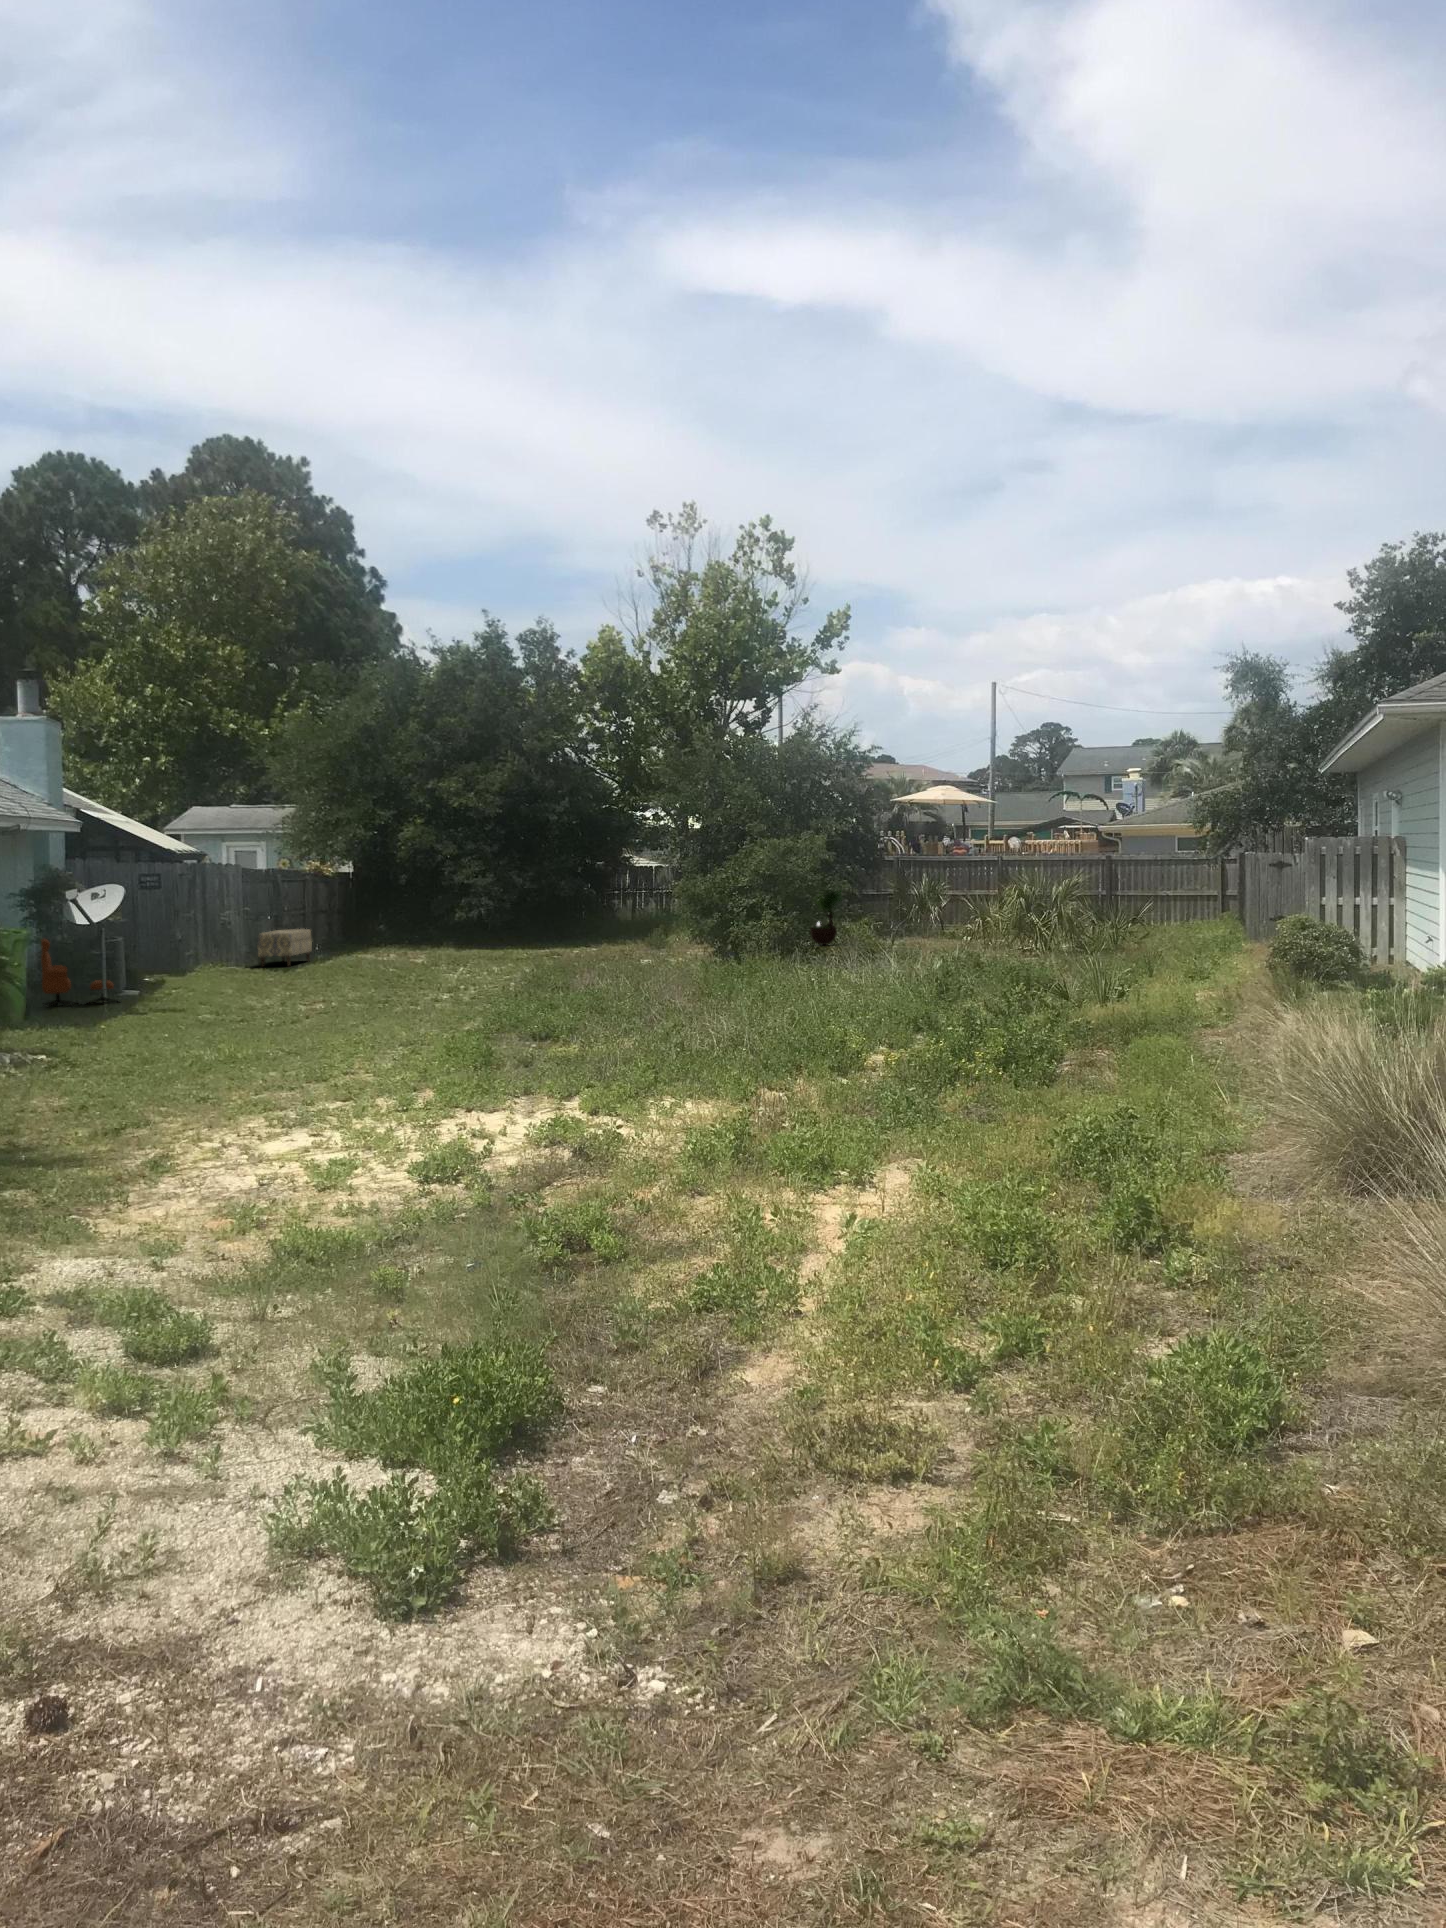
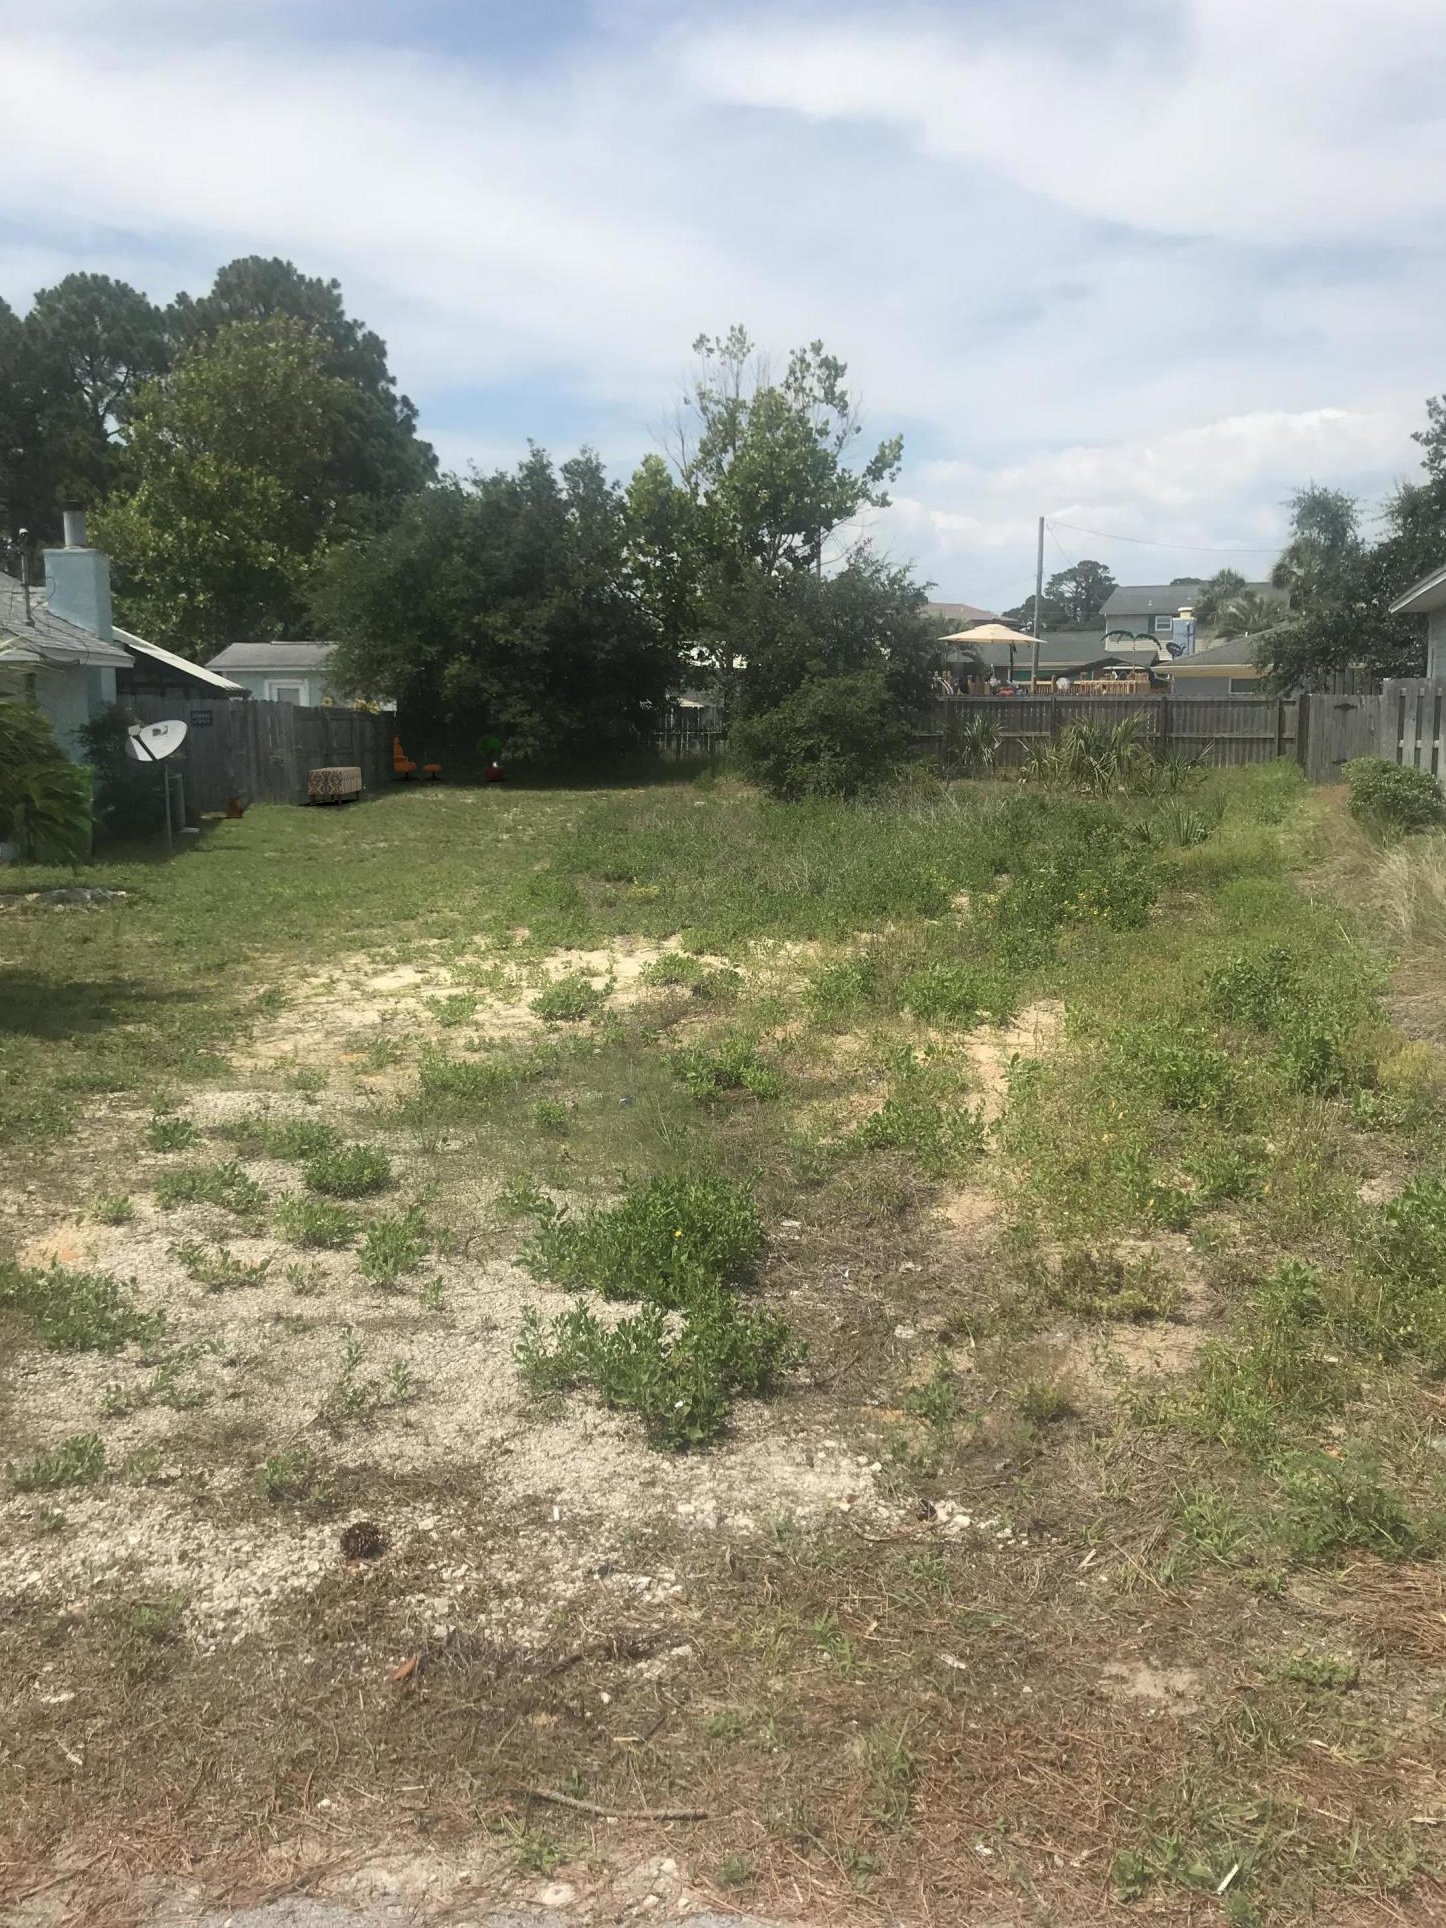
potted tree: present [810,889,841,945] -> present [478,738,504,781]
lounge chair: present [41,939,117,1007] -> present [393,737,444,781]
watering can: none [169,957,202,981] -> present [222,795,255,818]

